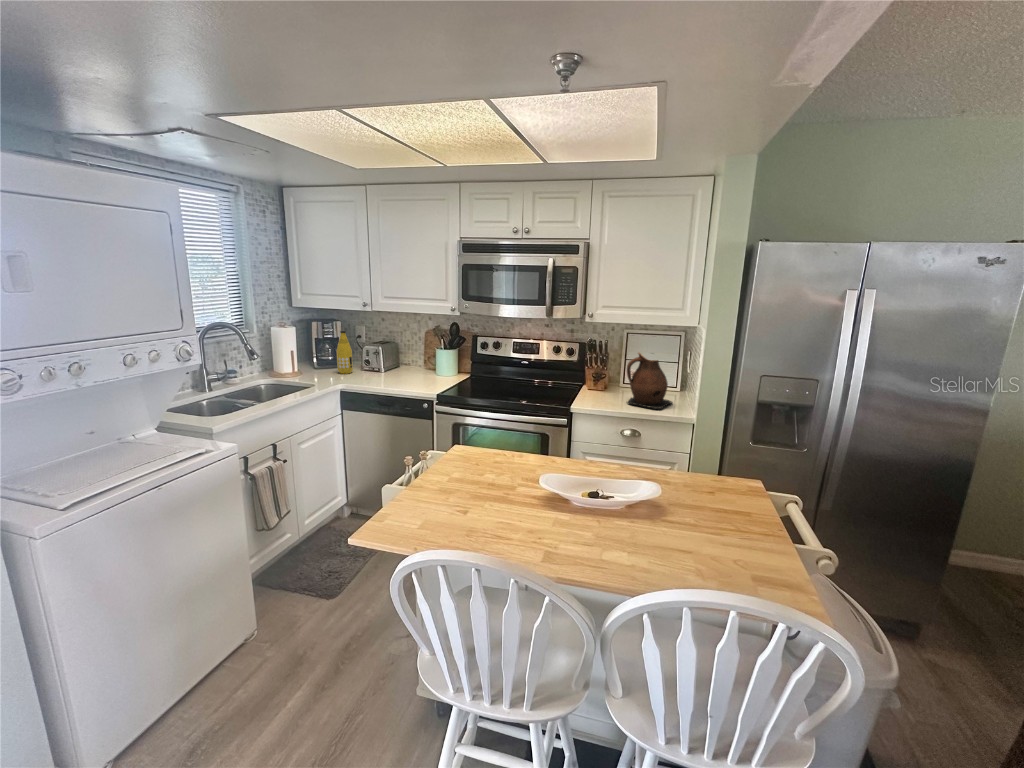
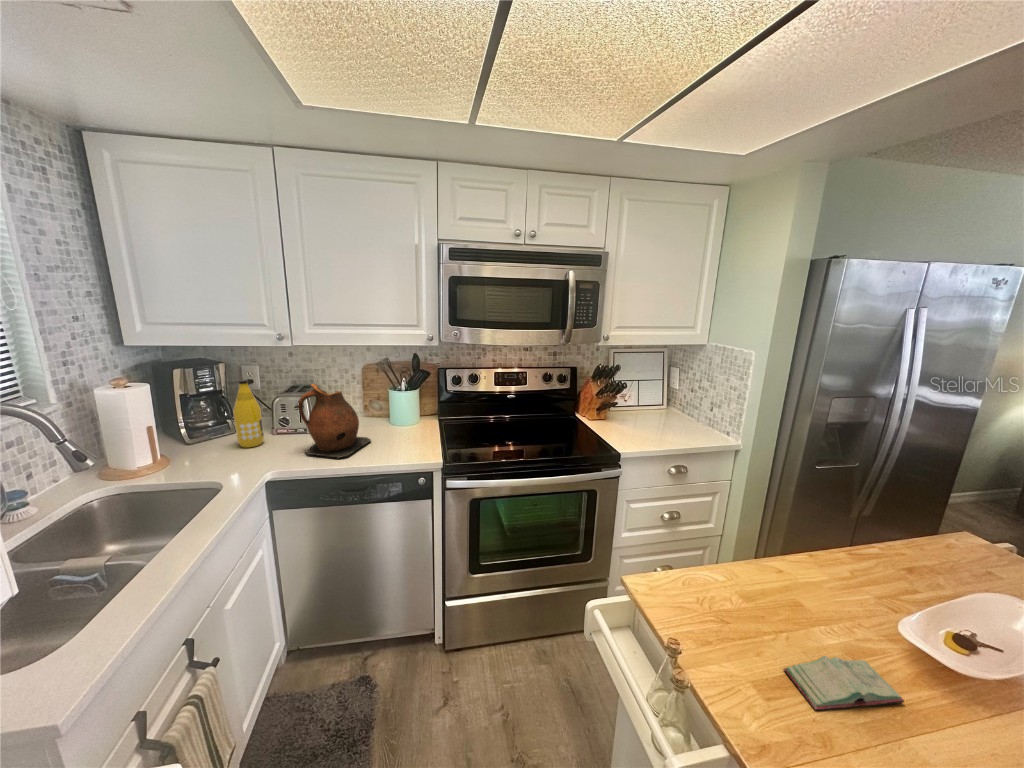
ceramic pitcher: present [627,353,672,409] -> present [298,384,371,458]
book: none [461,471,516,492] -> present [784,656,904,710]

